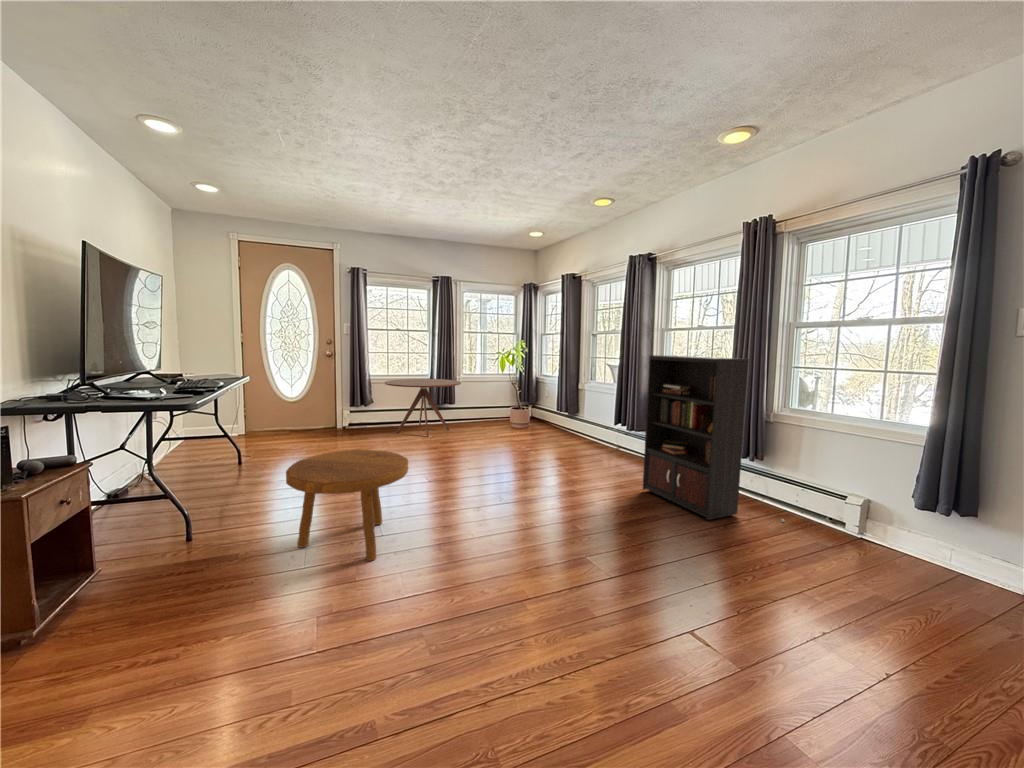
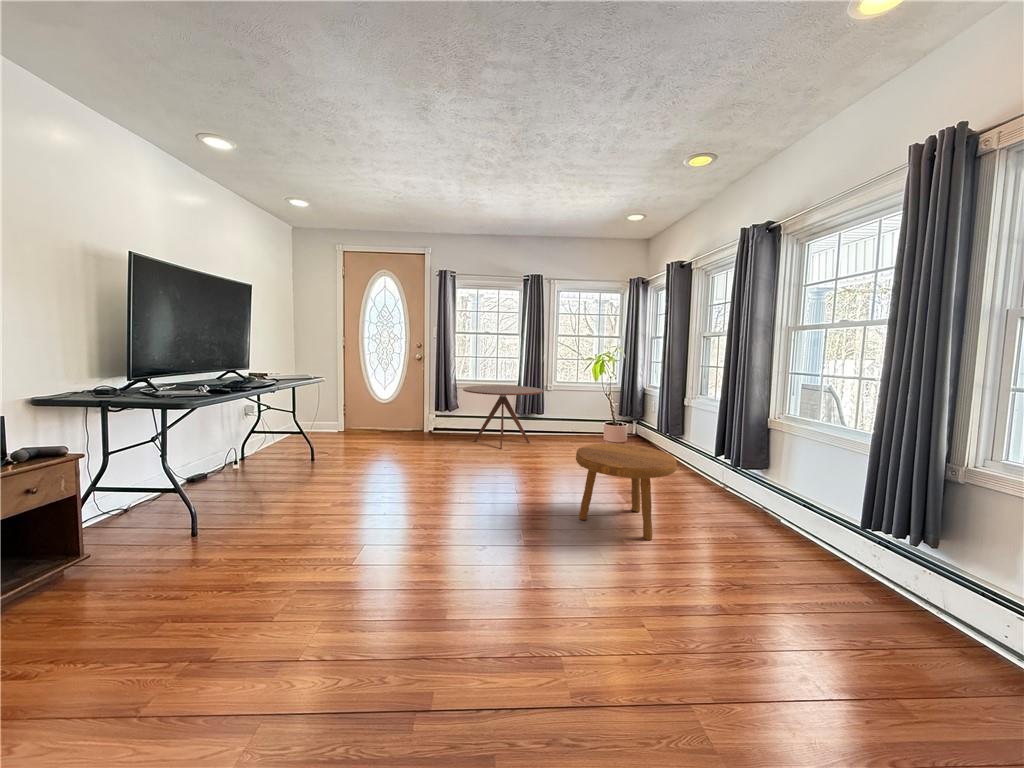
bookcase: present [643,355,784,522] -> none [721,364,975,676]
footstool: present [286,449,408,561] -> present [576,443,677,540]

